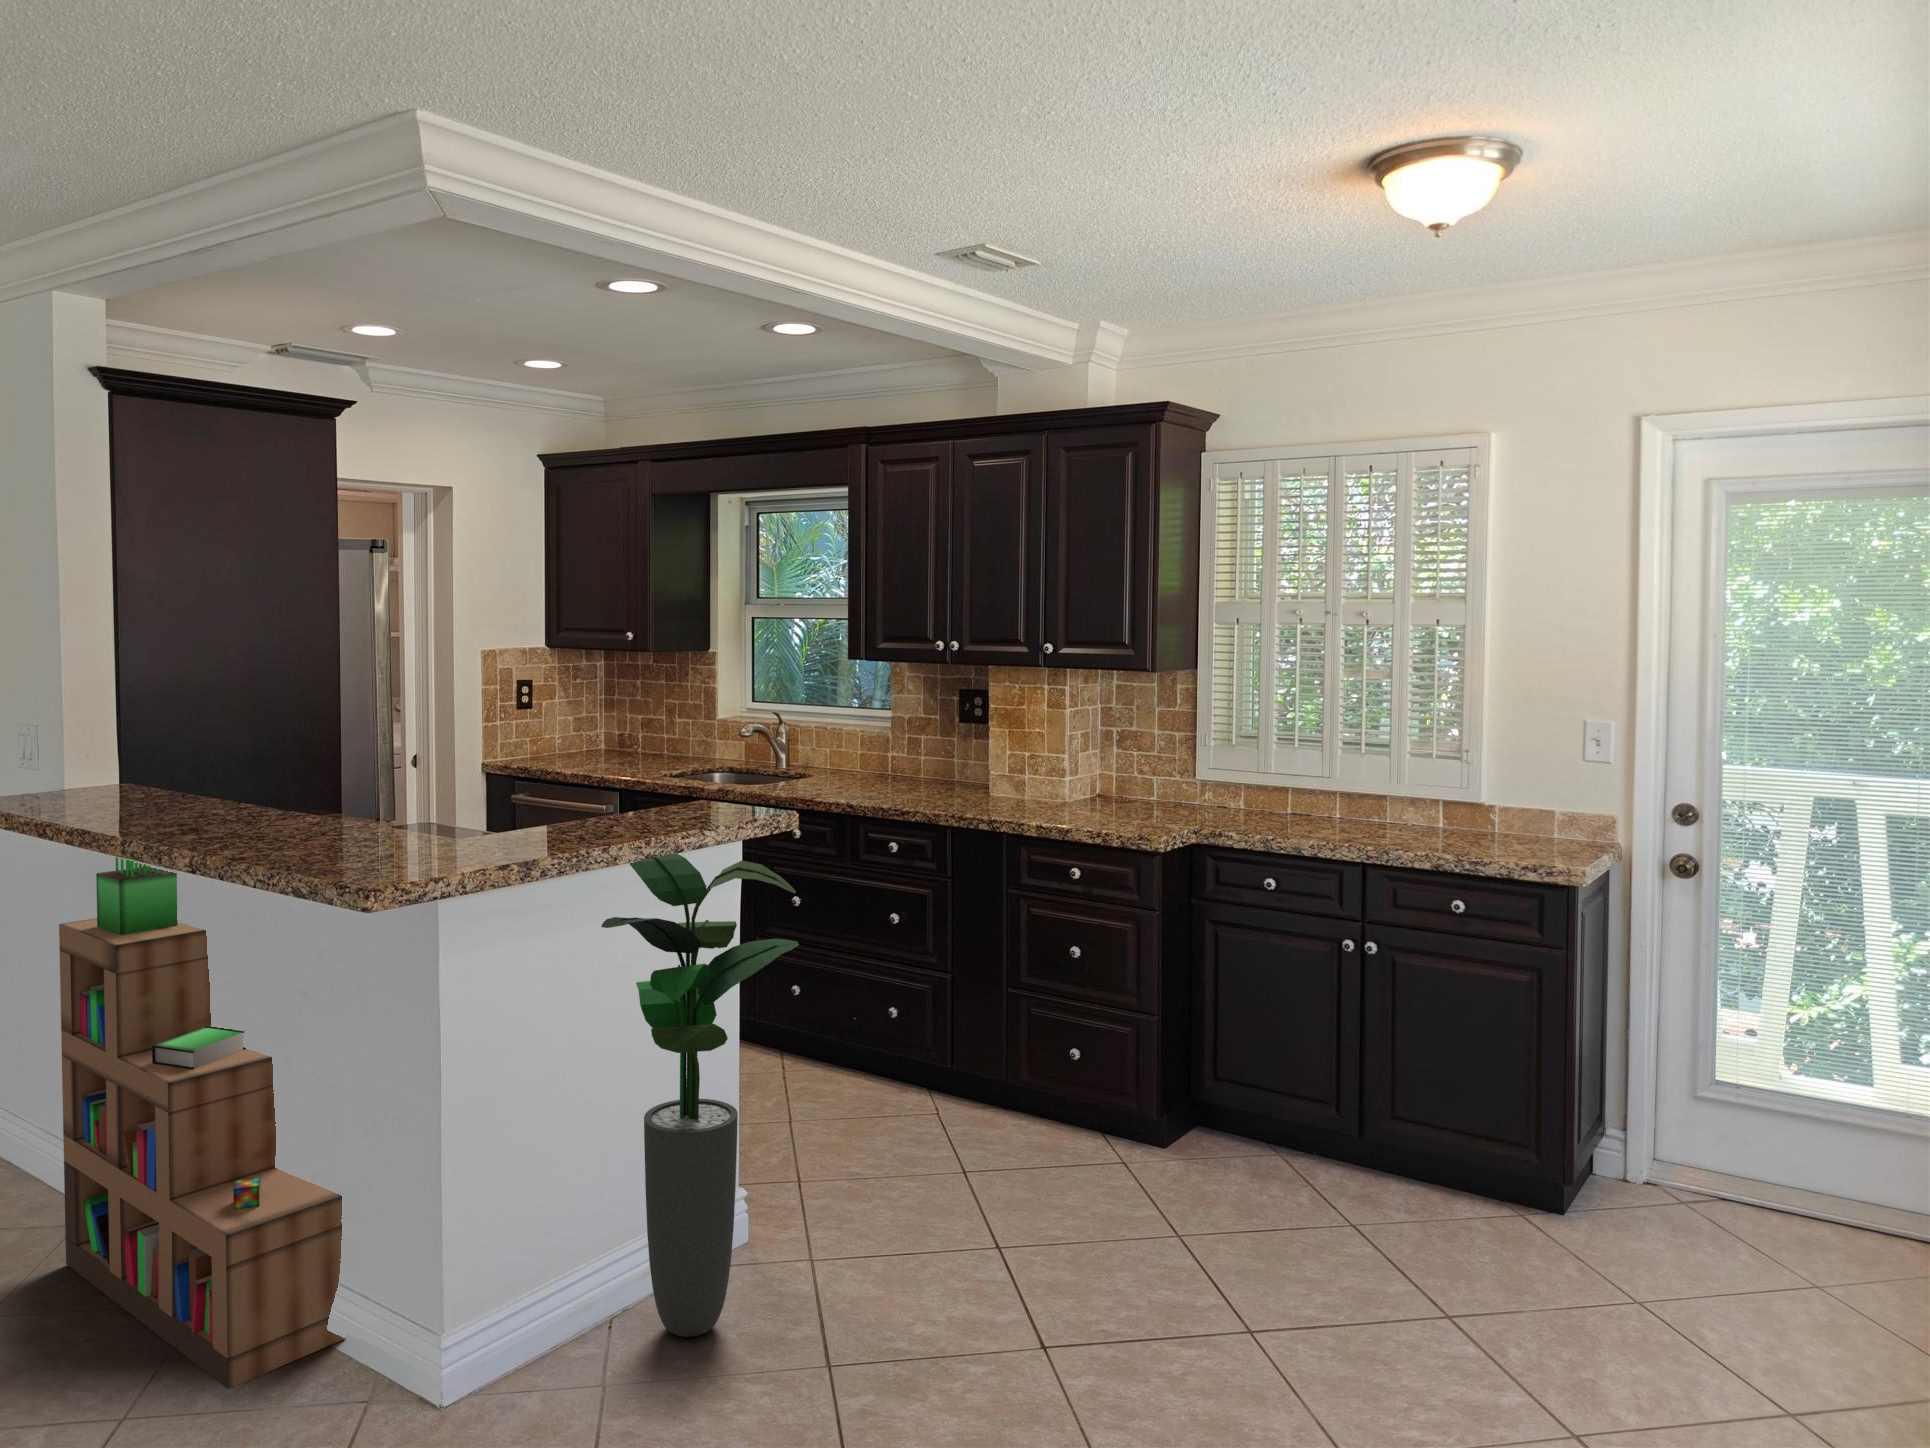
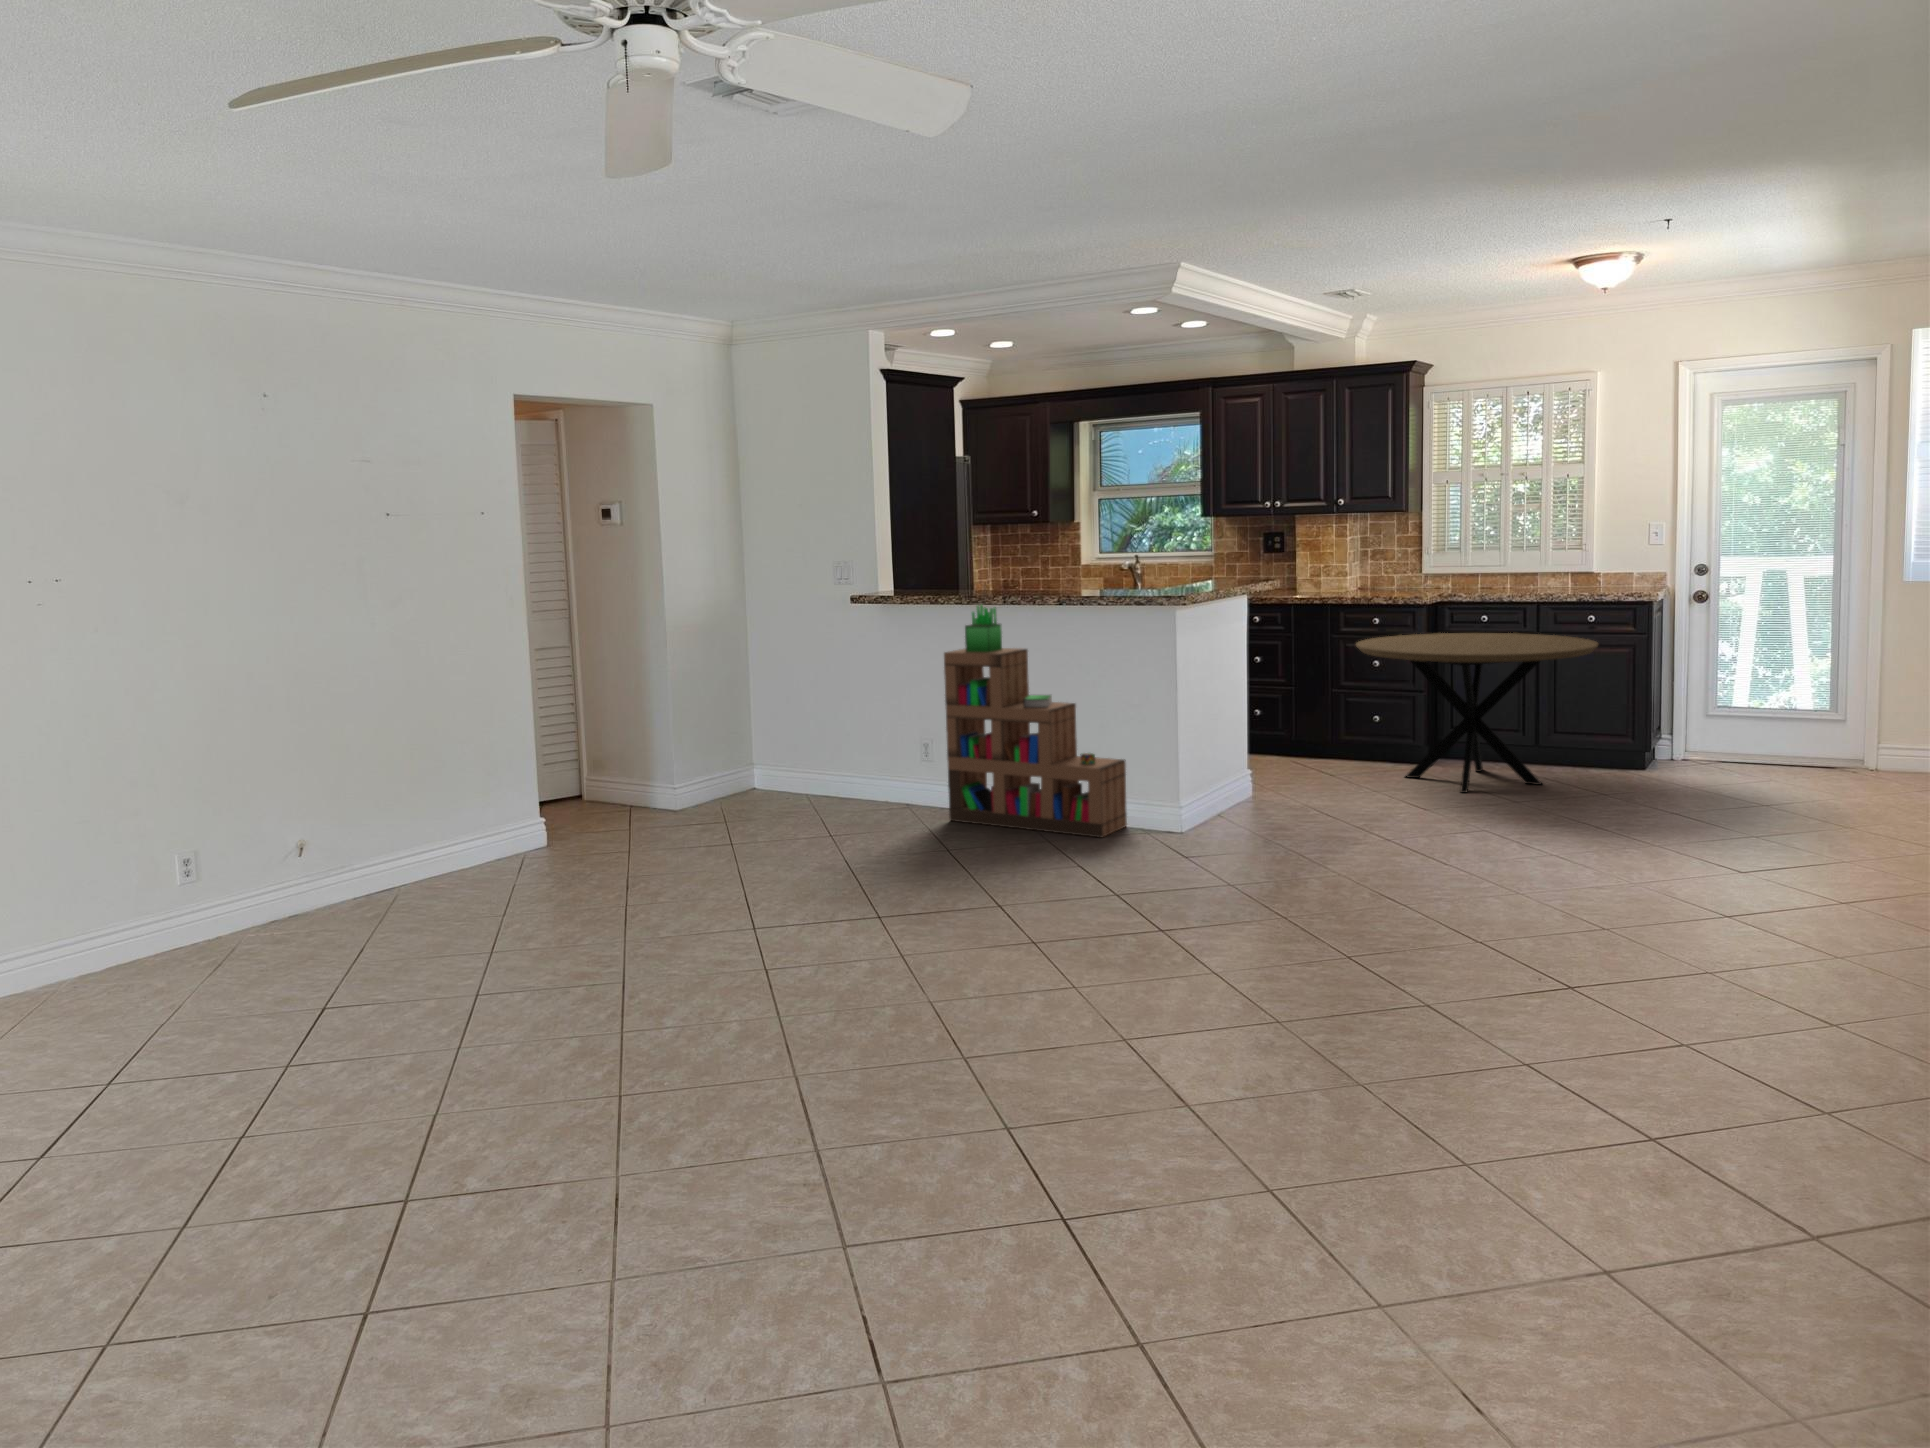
potted plant: present [601,853,799,1337] -> none [1224,596,1328,817]
dining table: none [977,902,1439,1274] -> present [1356,633,1598,793]

